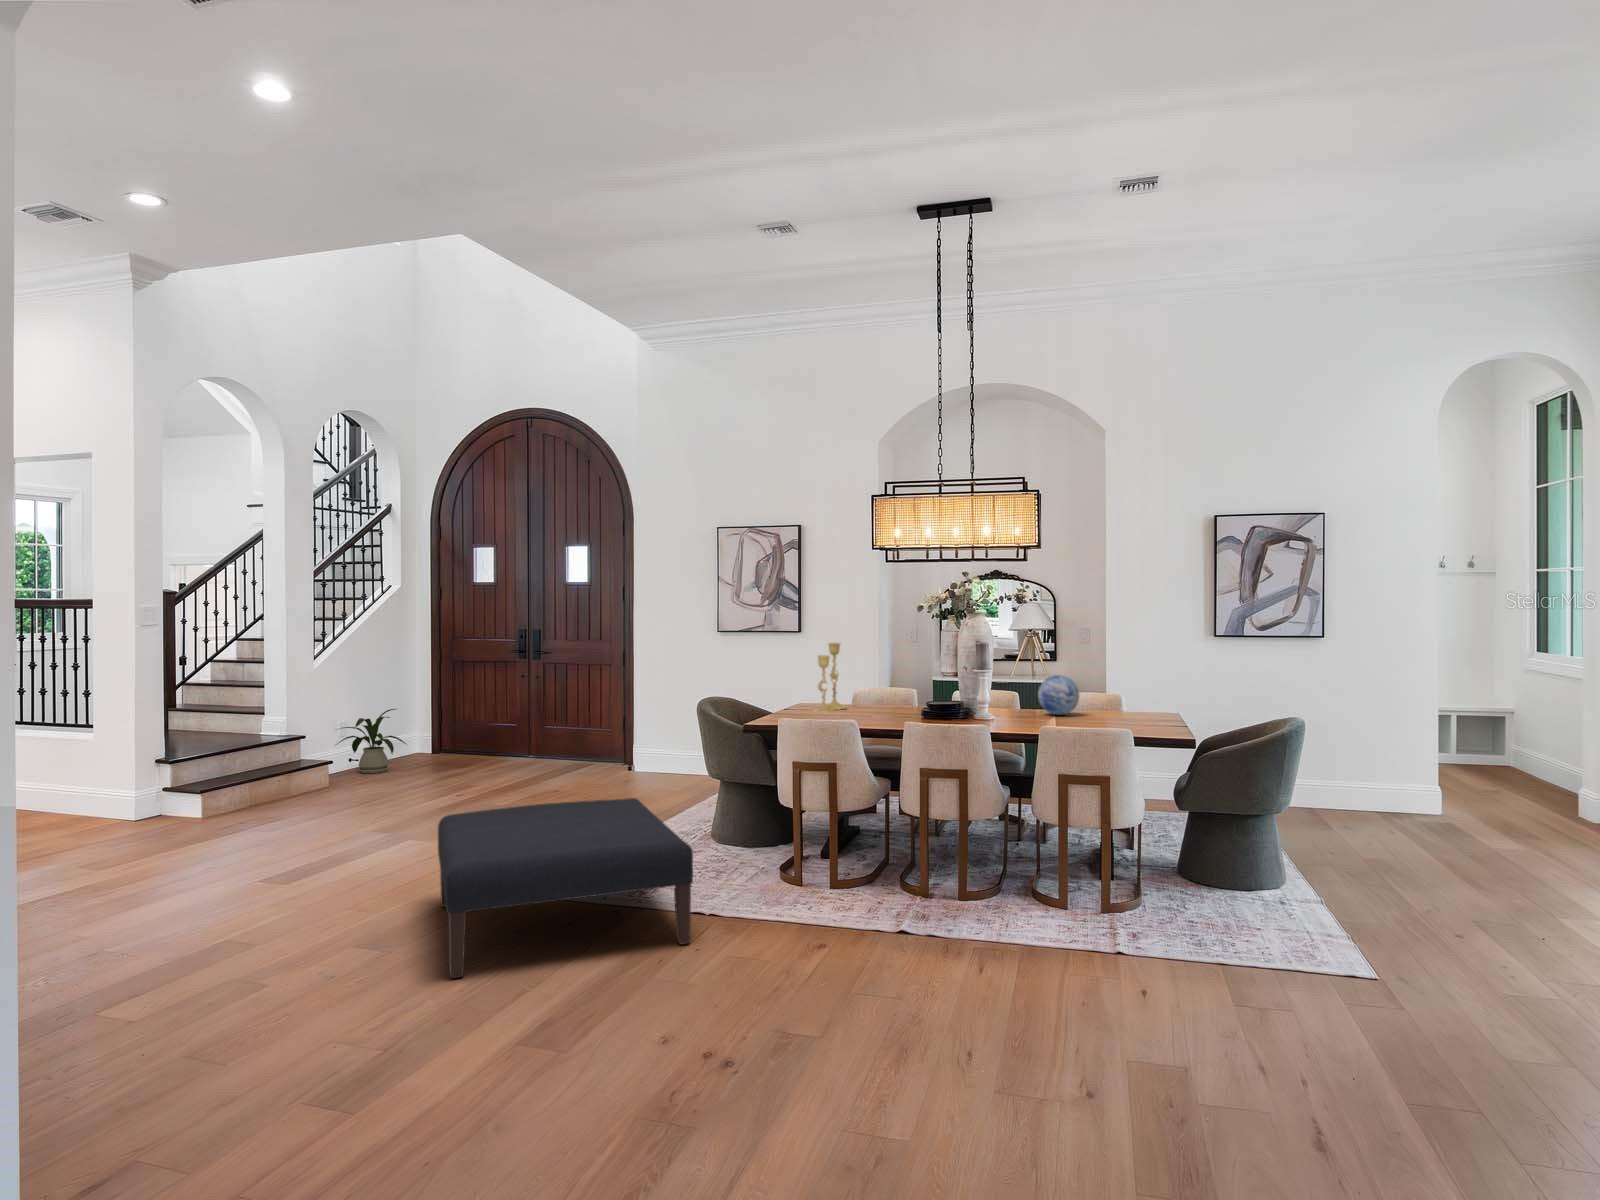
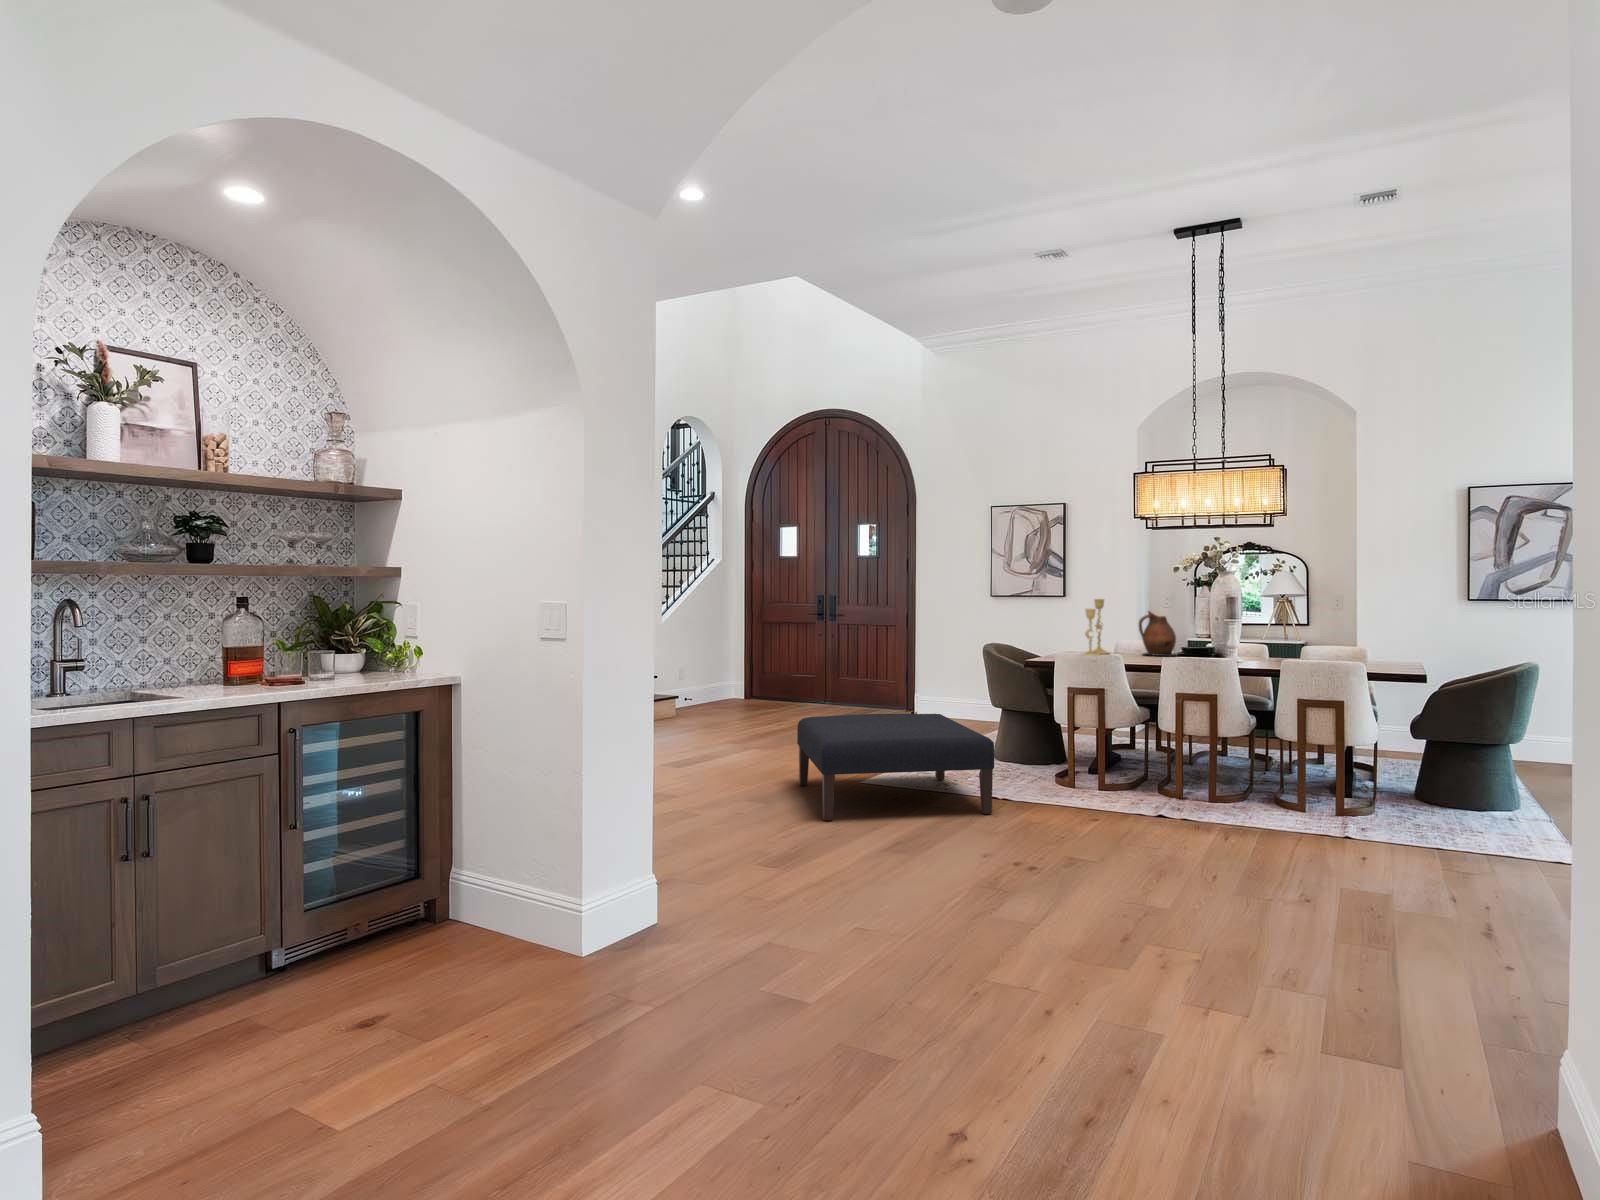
ceramic pitcher: none [879,657,928,713] -> present [1138,611,1176,657]
decorative orb: present [1038,675,1079,715] -> none [1284,626,1322,660]
house plant: present [336,709,406,774] -> none [680,657,734,708]

